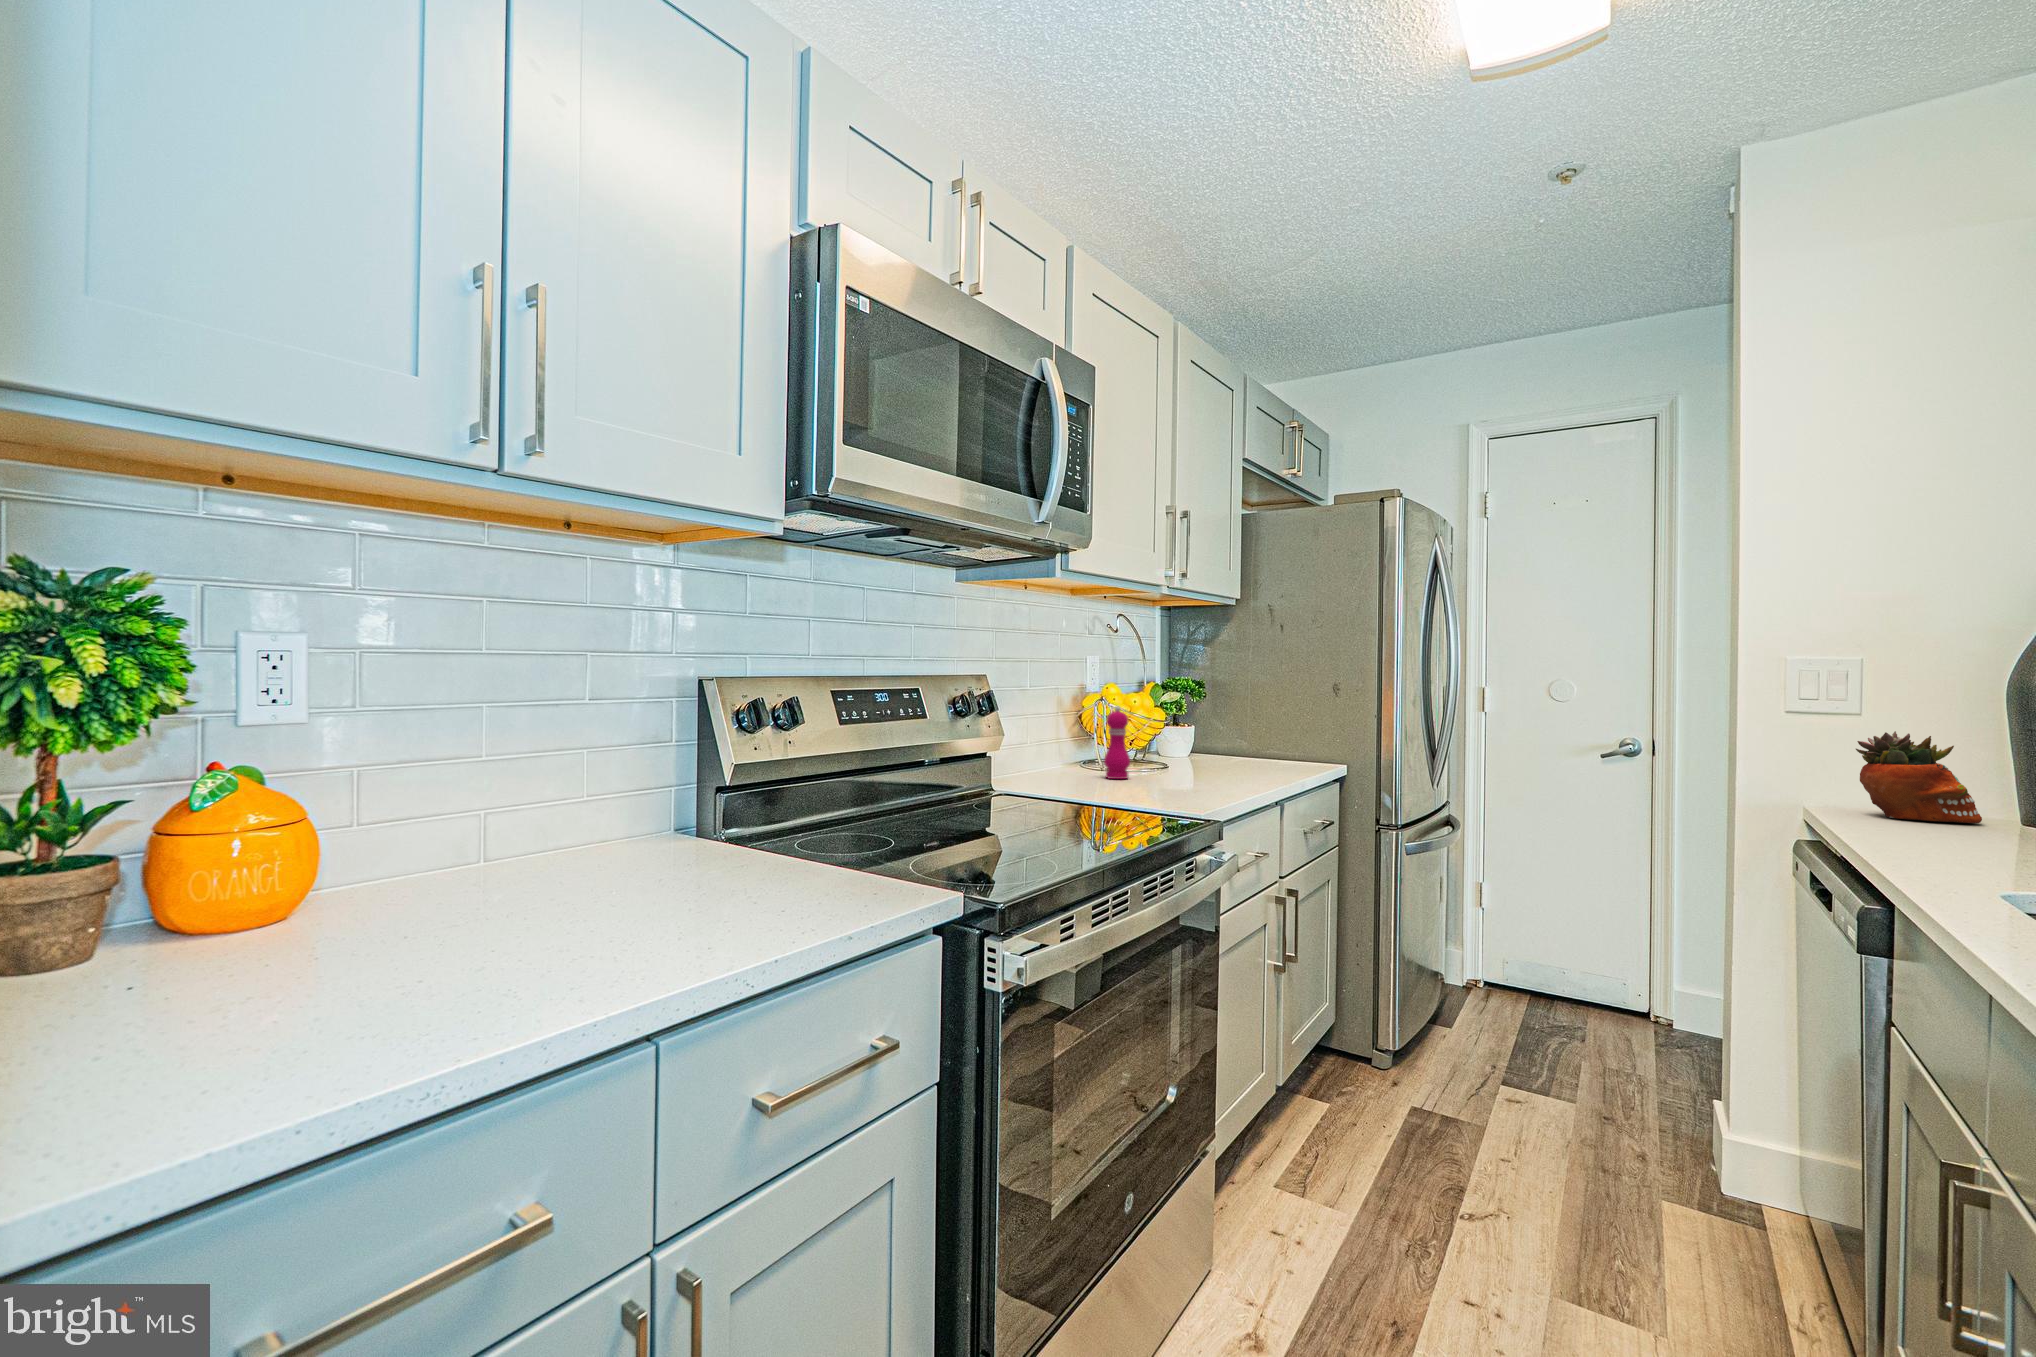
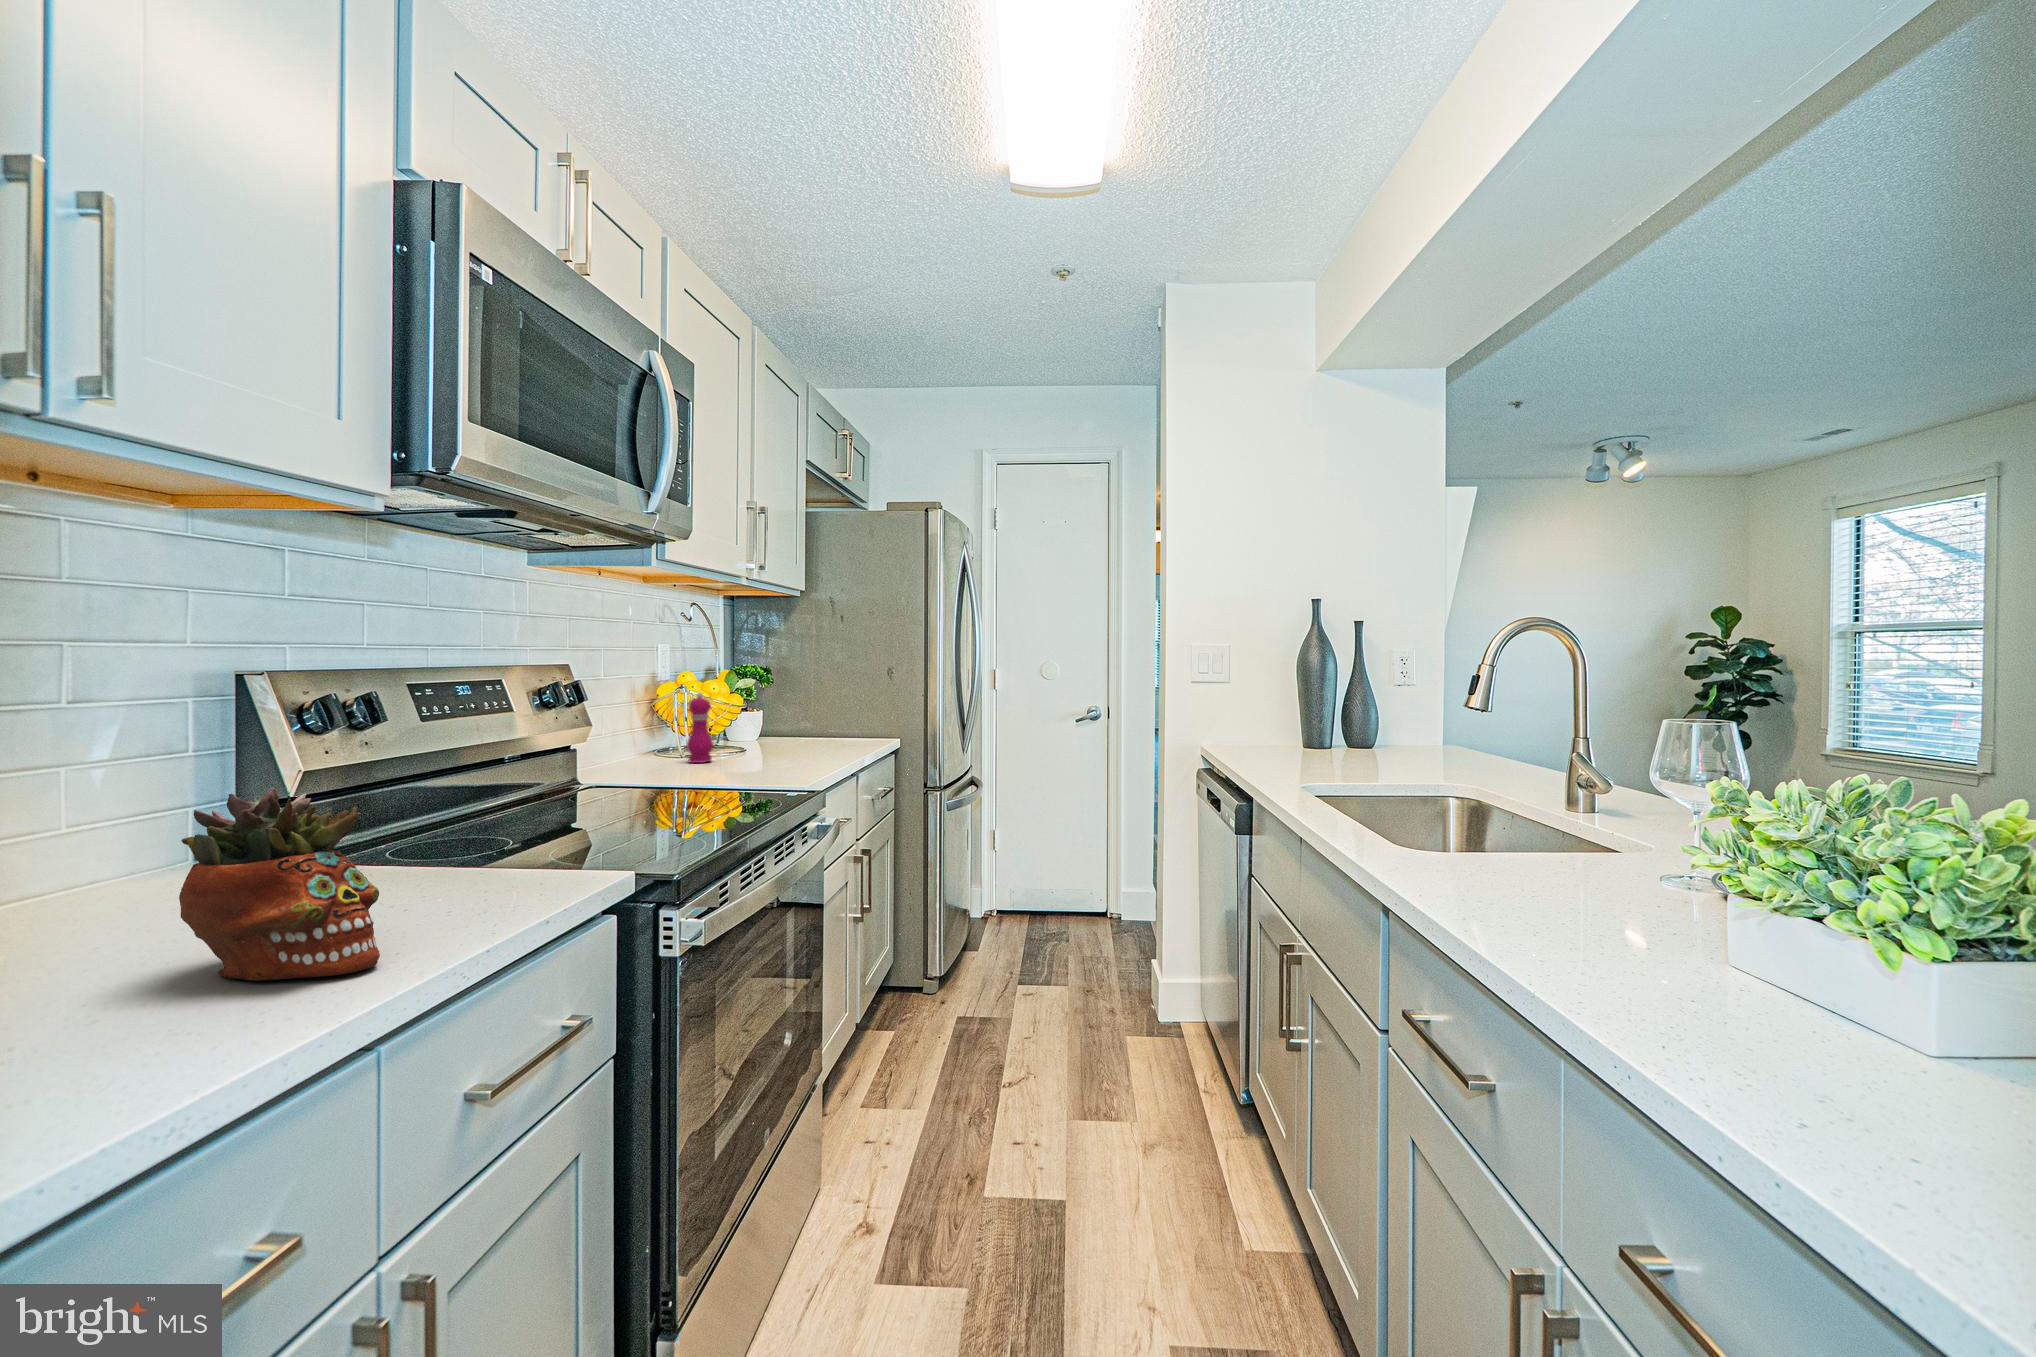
succulent planter: present [1856,731,1982,823] -> present [179,788,380,981]

